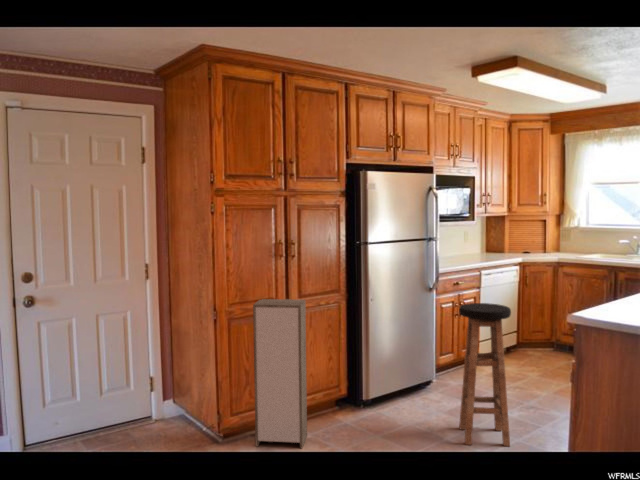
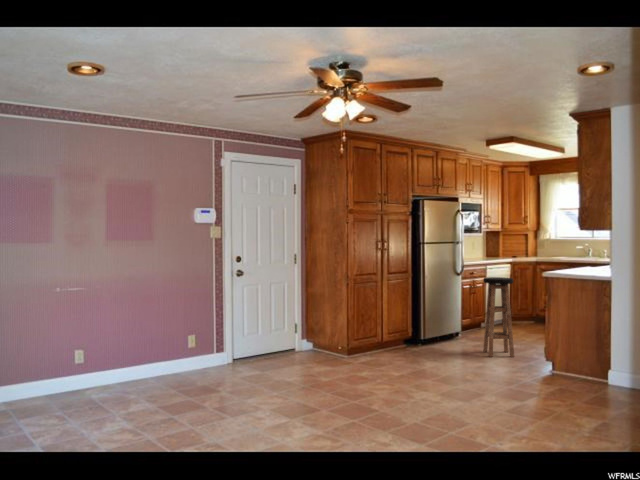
storage cabinet: present [253,299,307,448] -> none [368,274,397,359]

